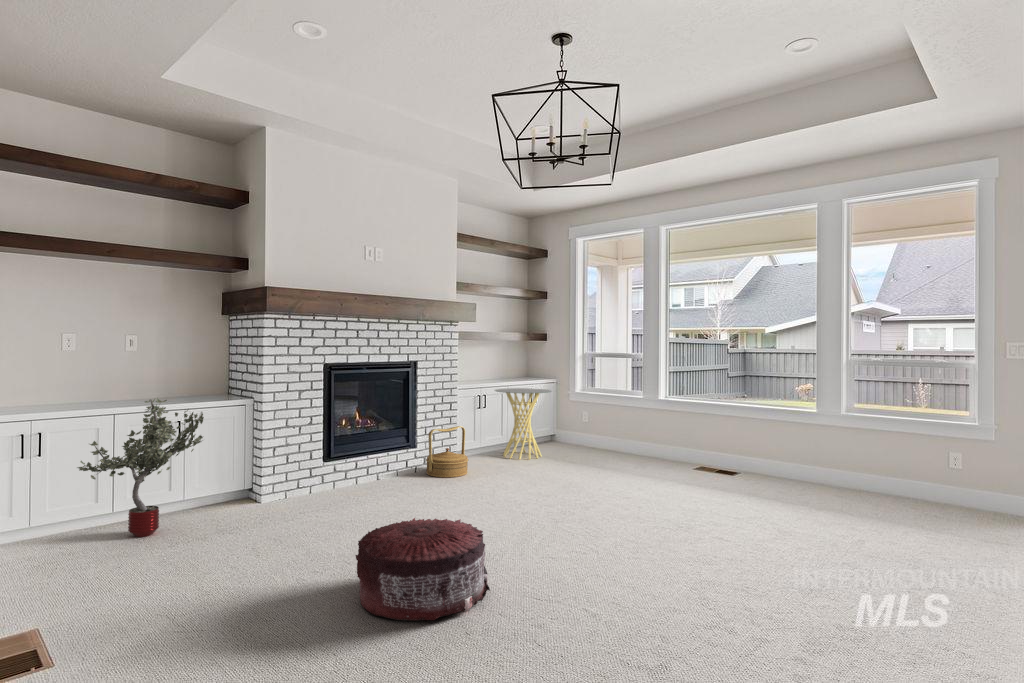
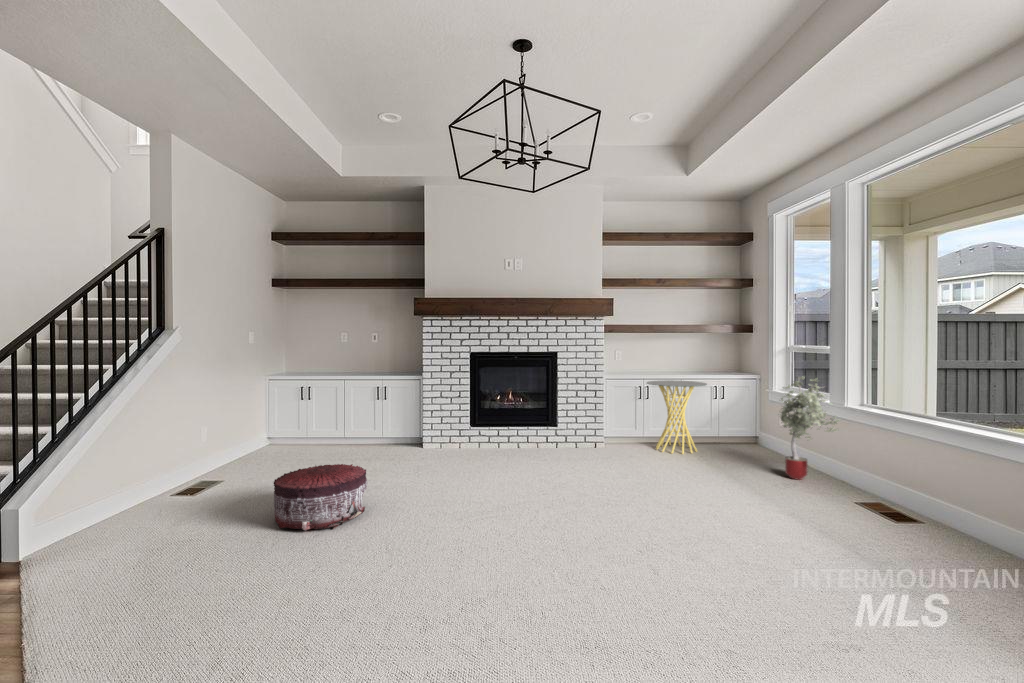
potted tree: present [78,398,204,537] -> present [780,377,840,480]
woven basket: present [426,426,468,477] -> none [551,411,593,455]

